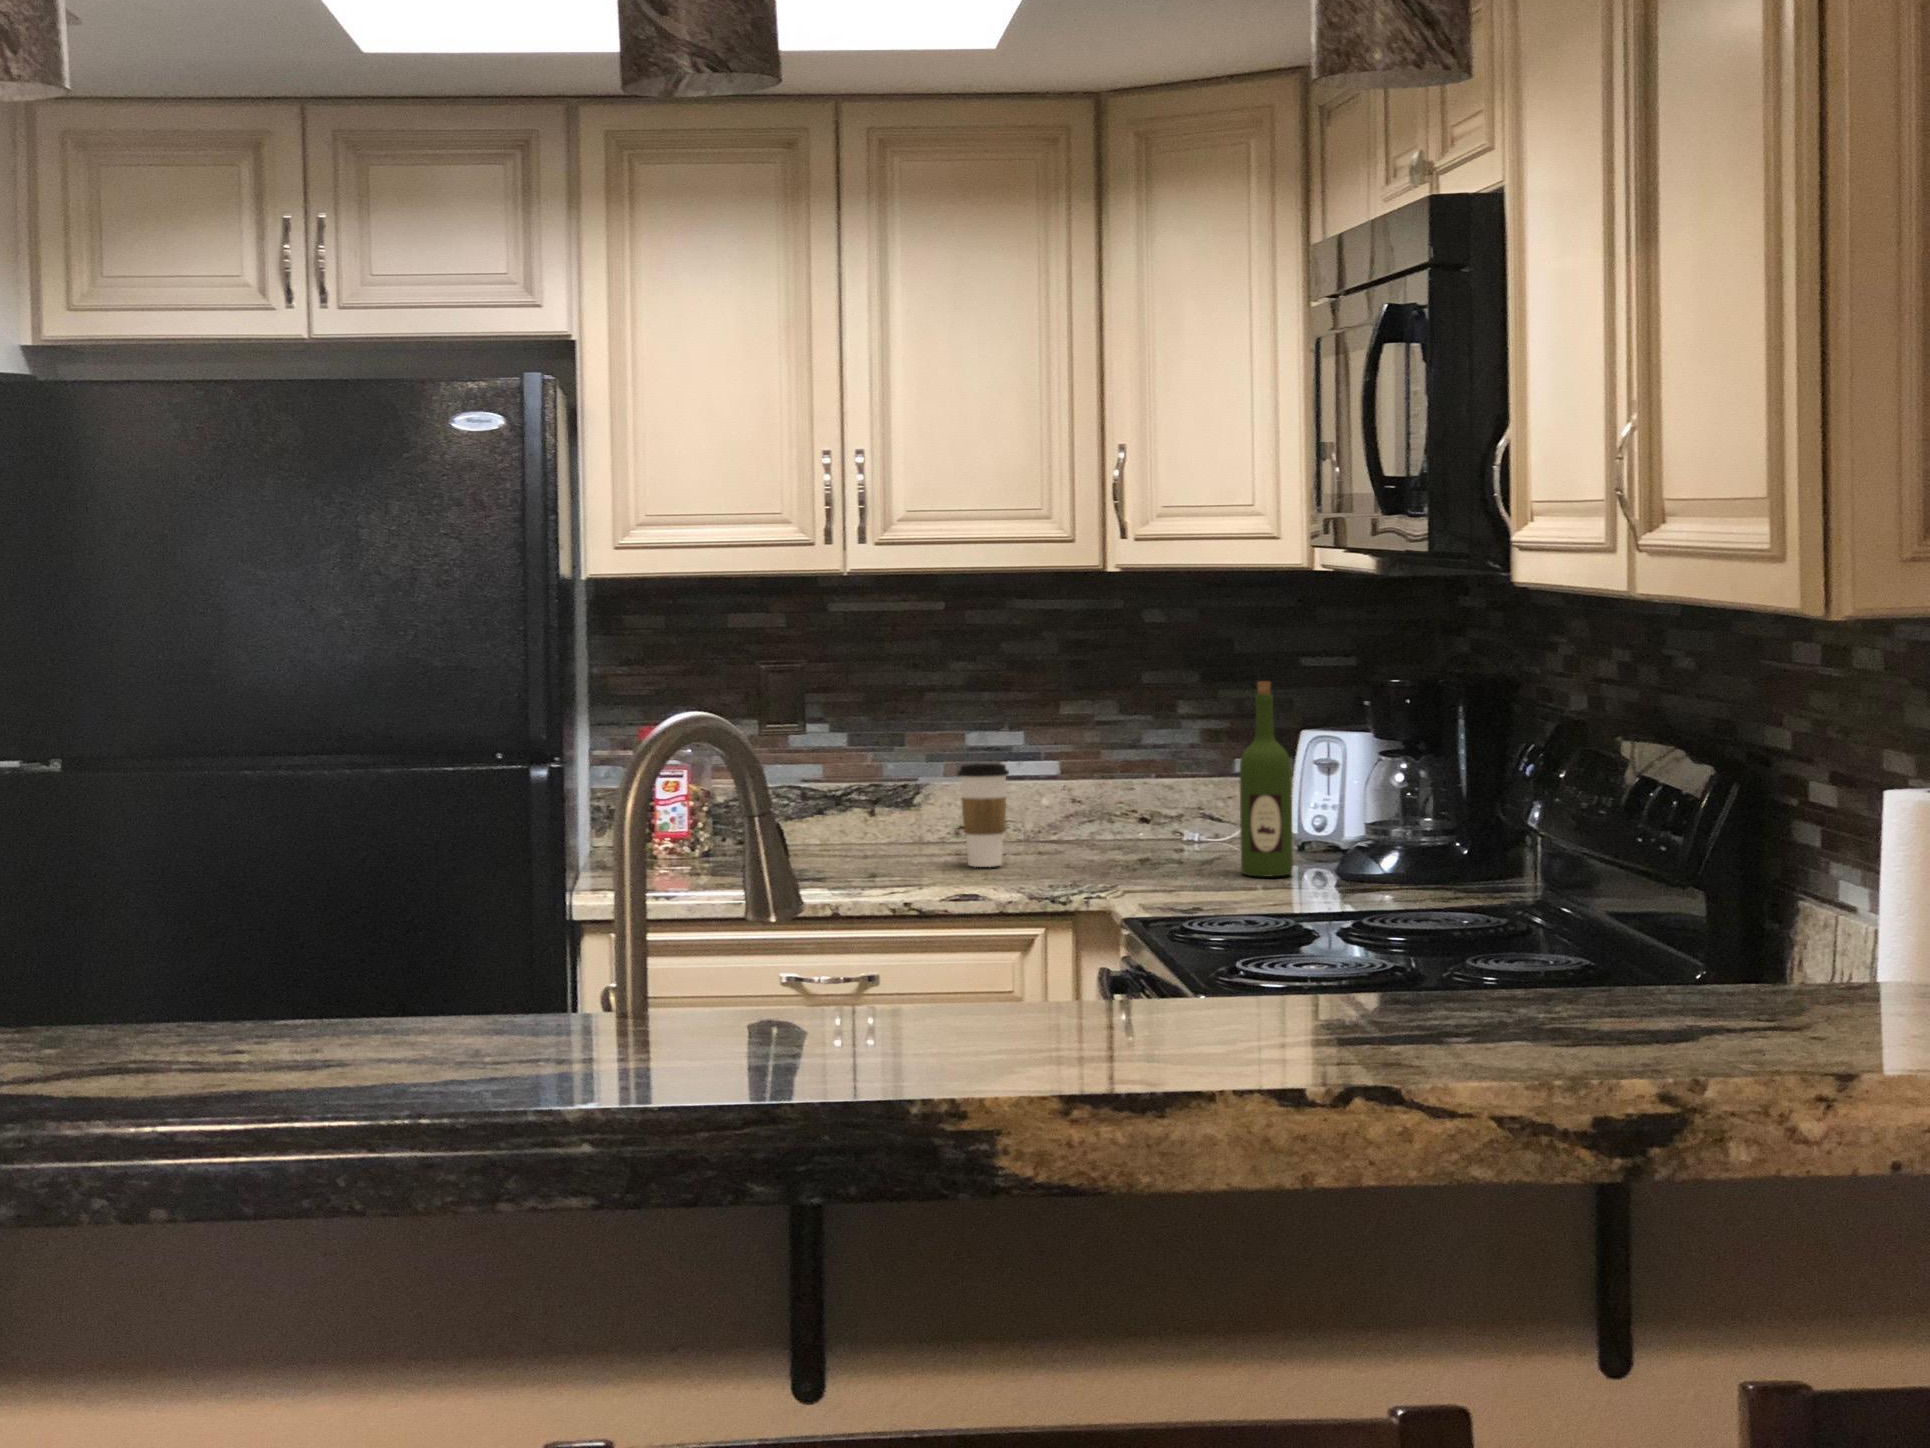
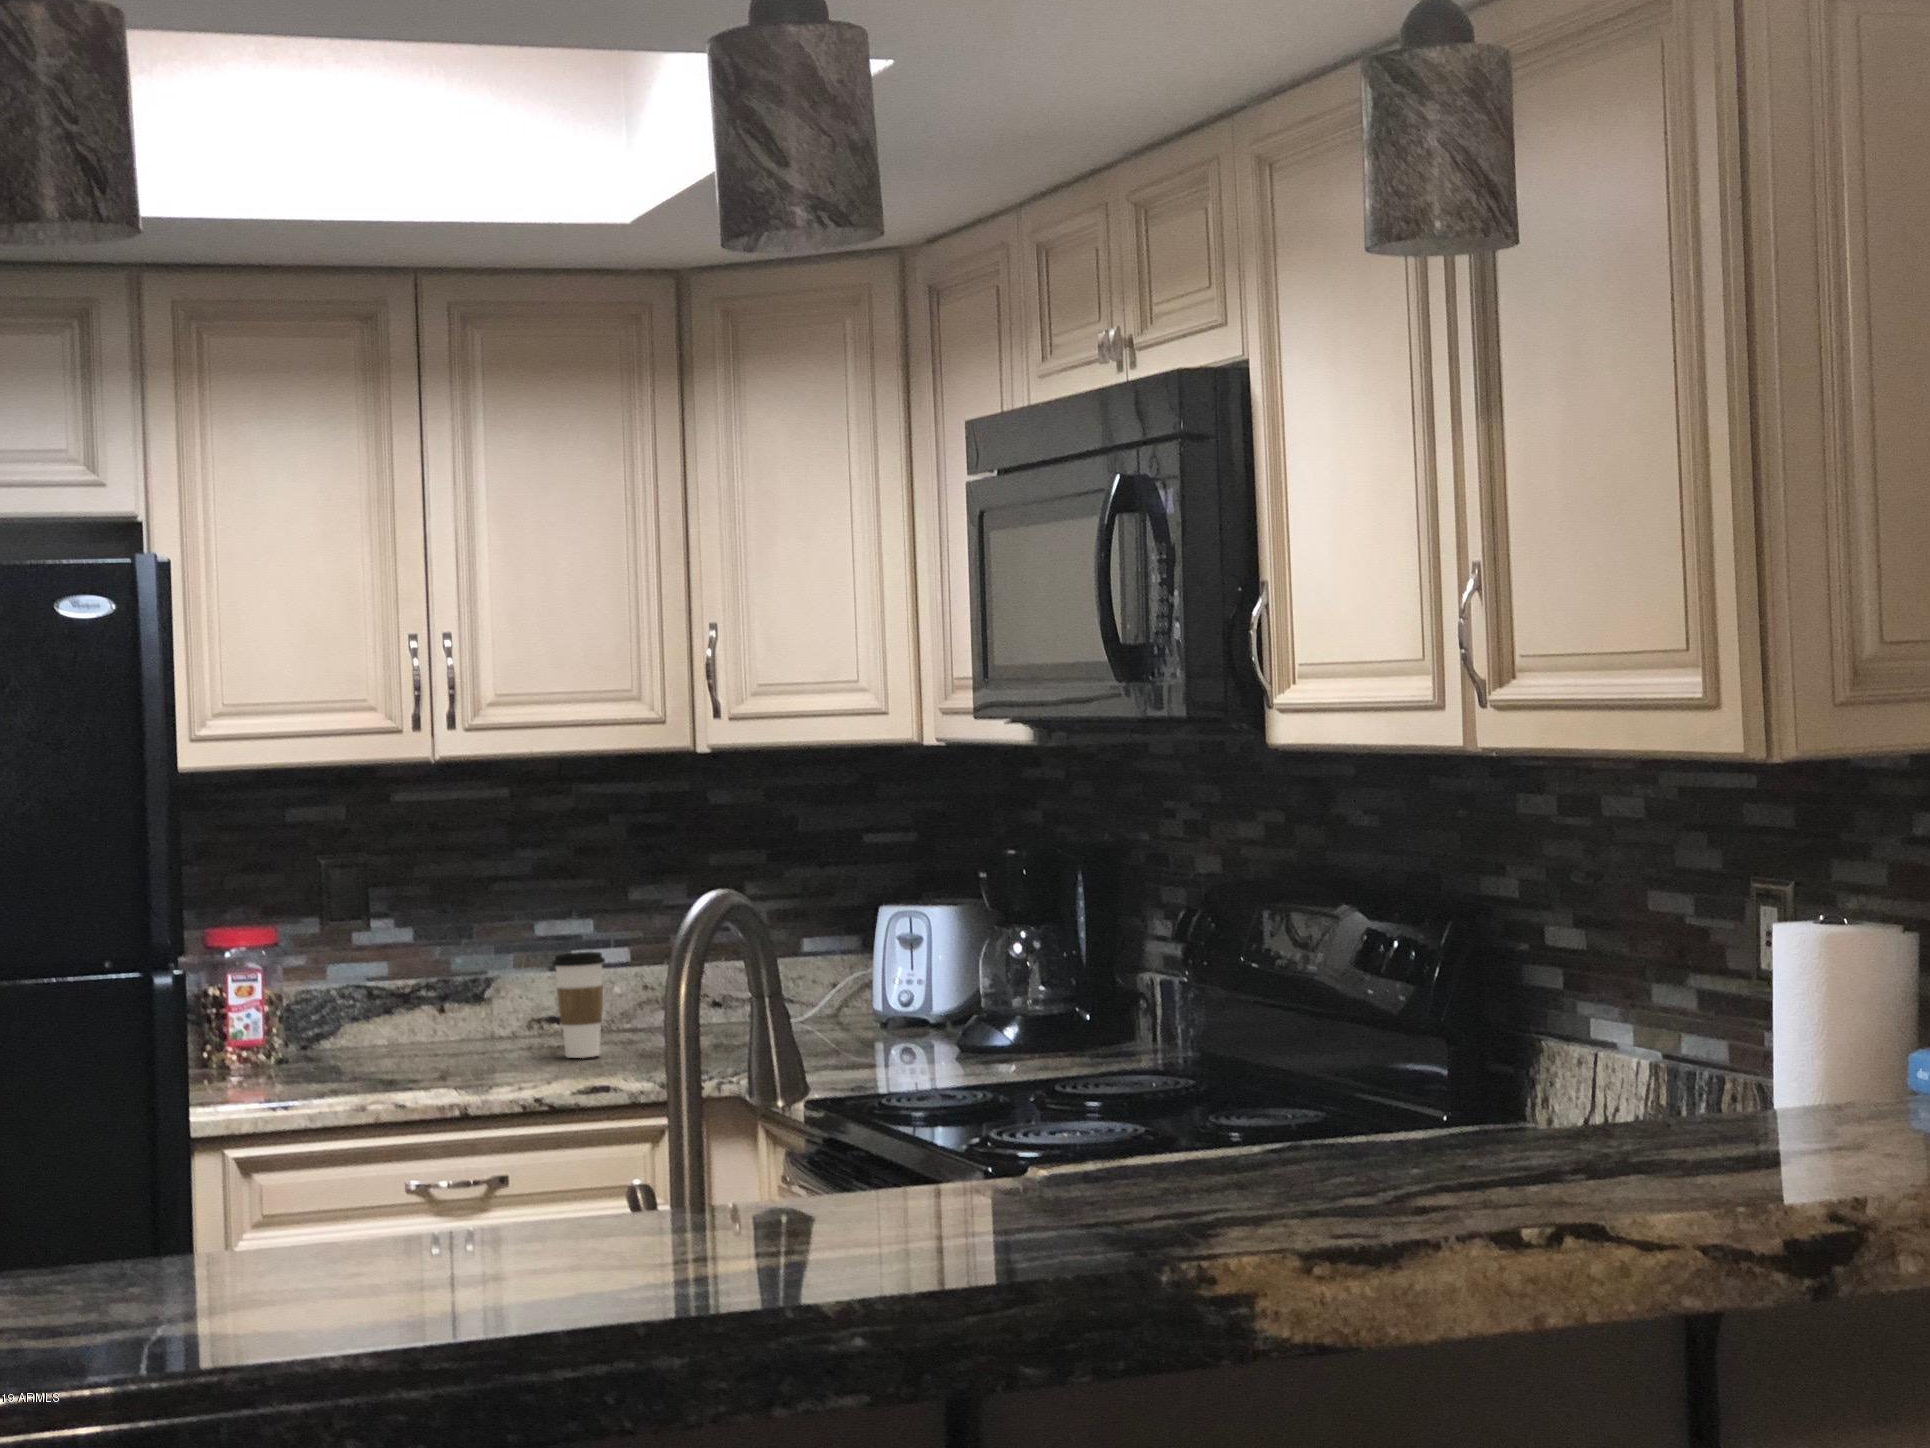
wine bottle: present [1240,682,1293,877] -> none [835,858,889,1050]

